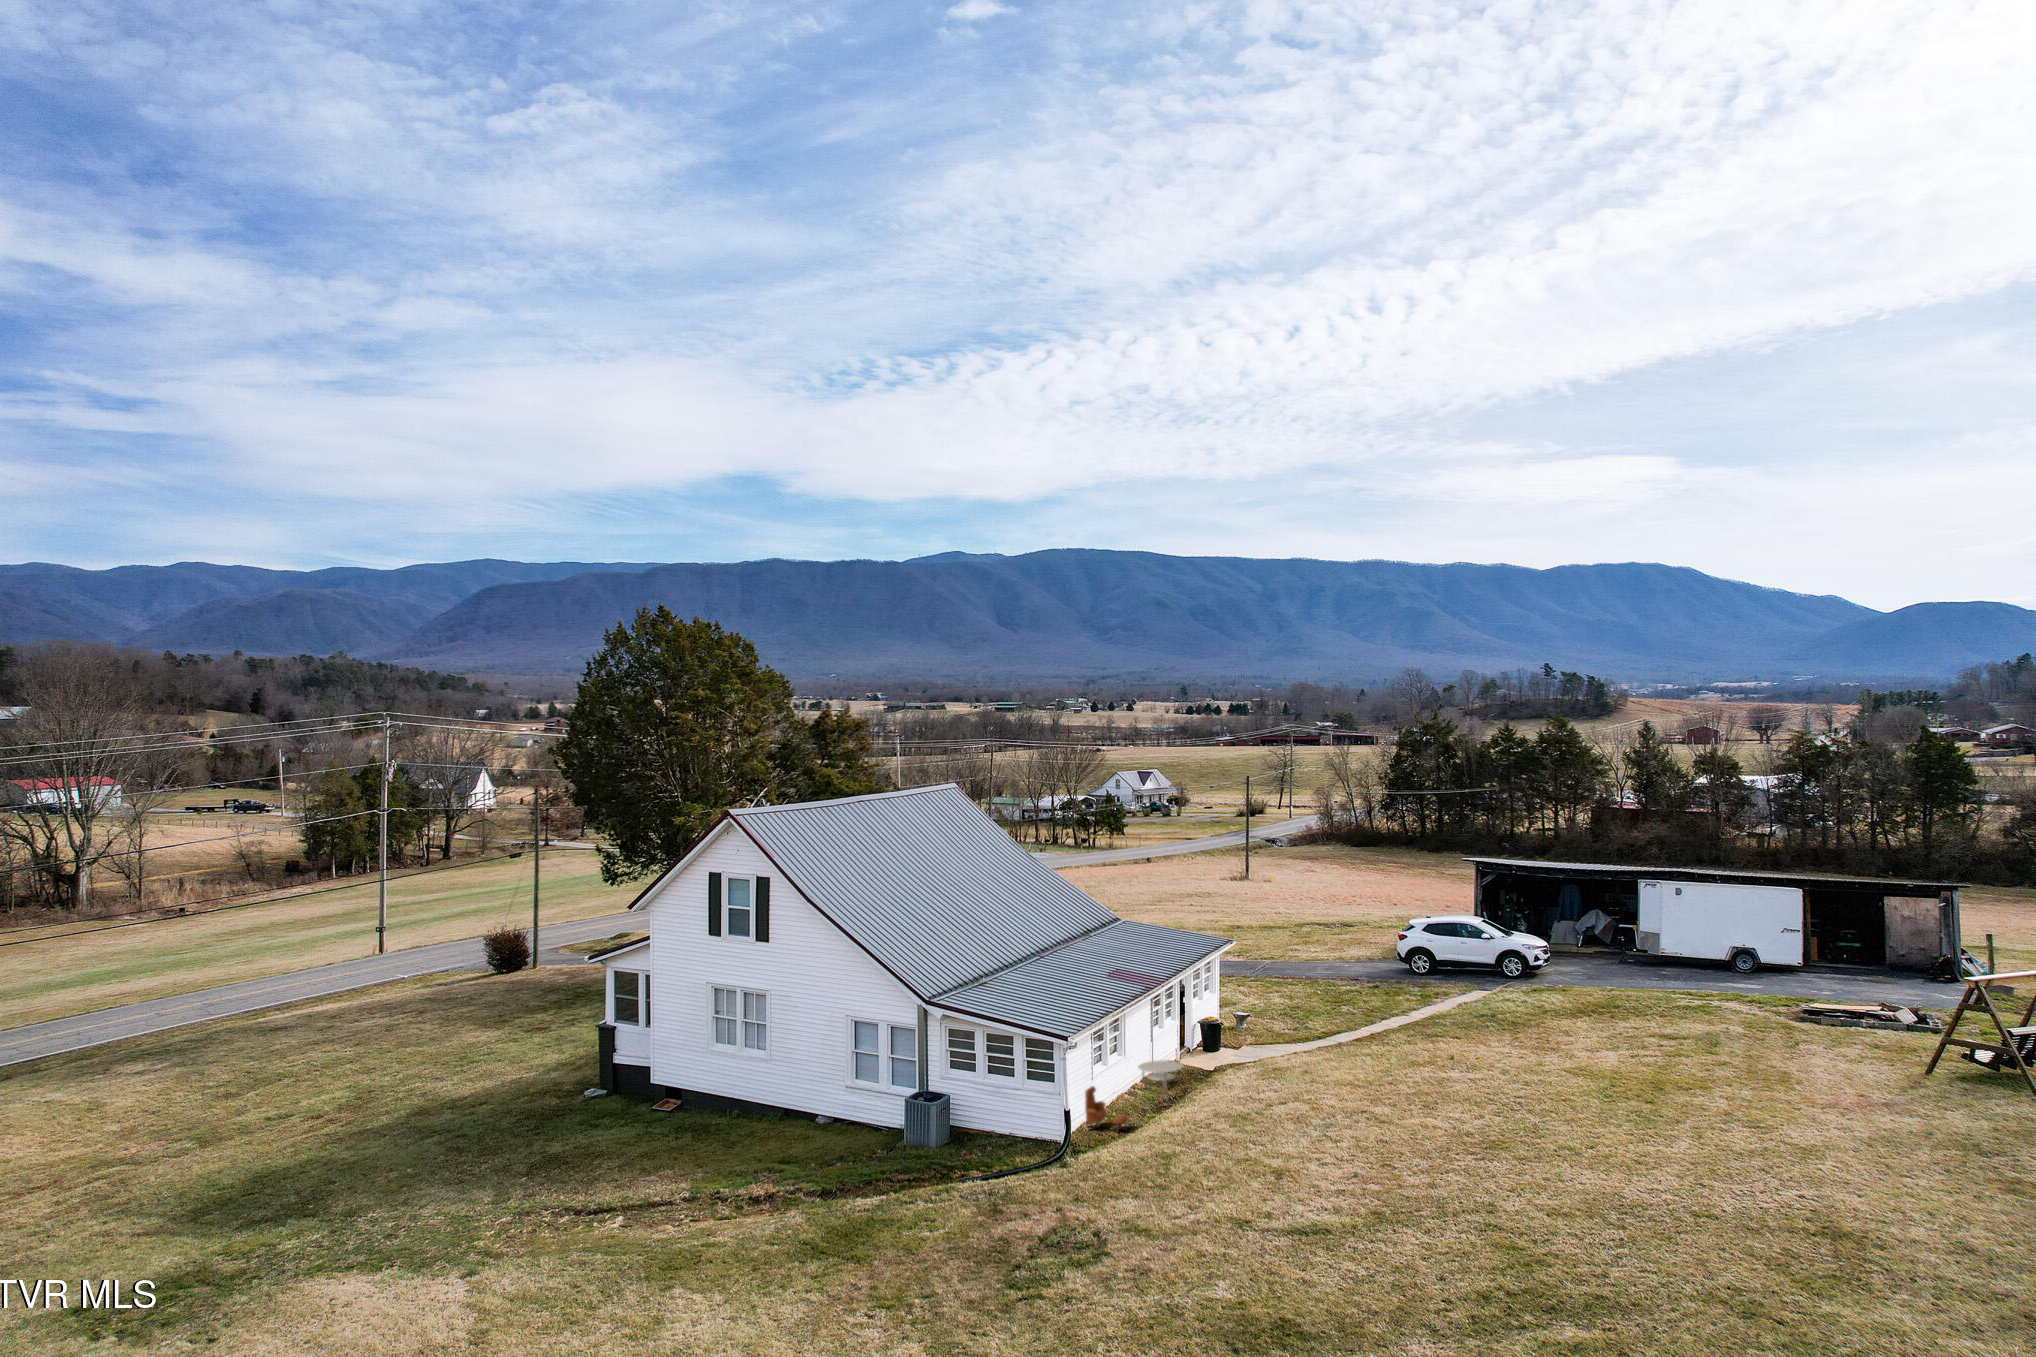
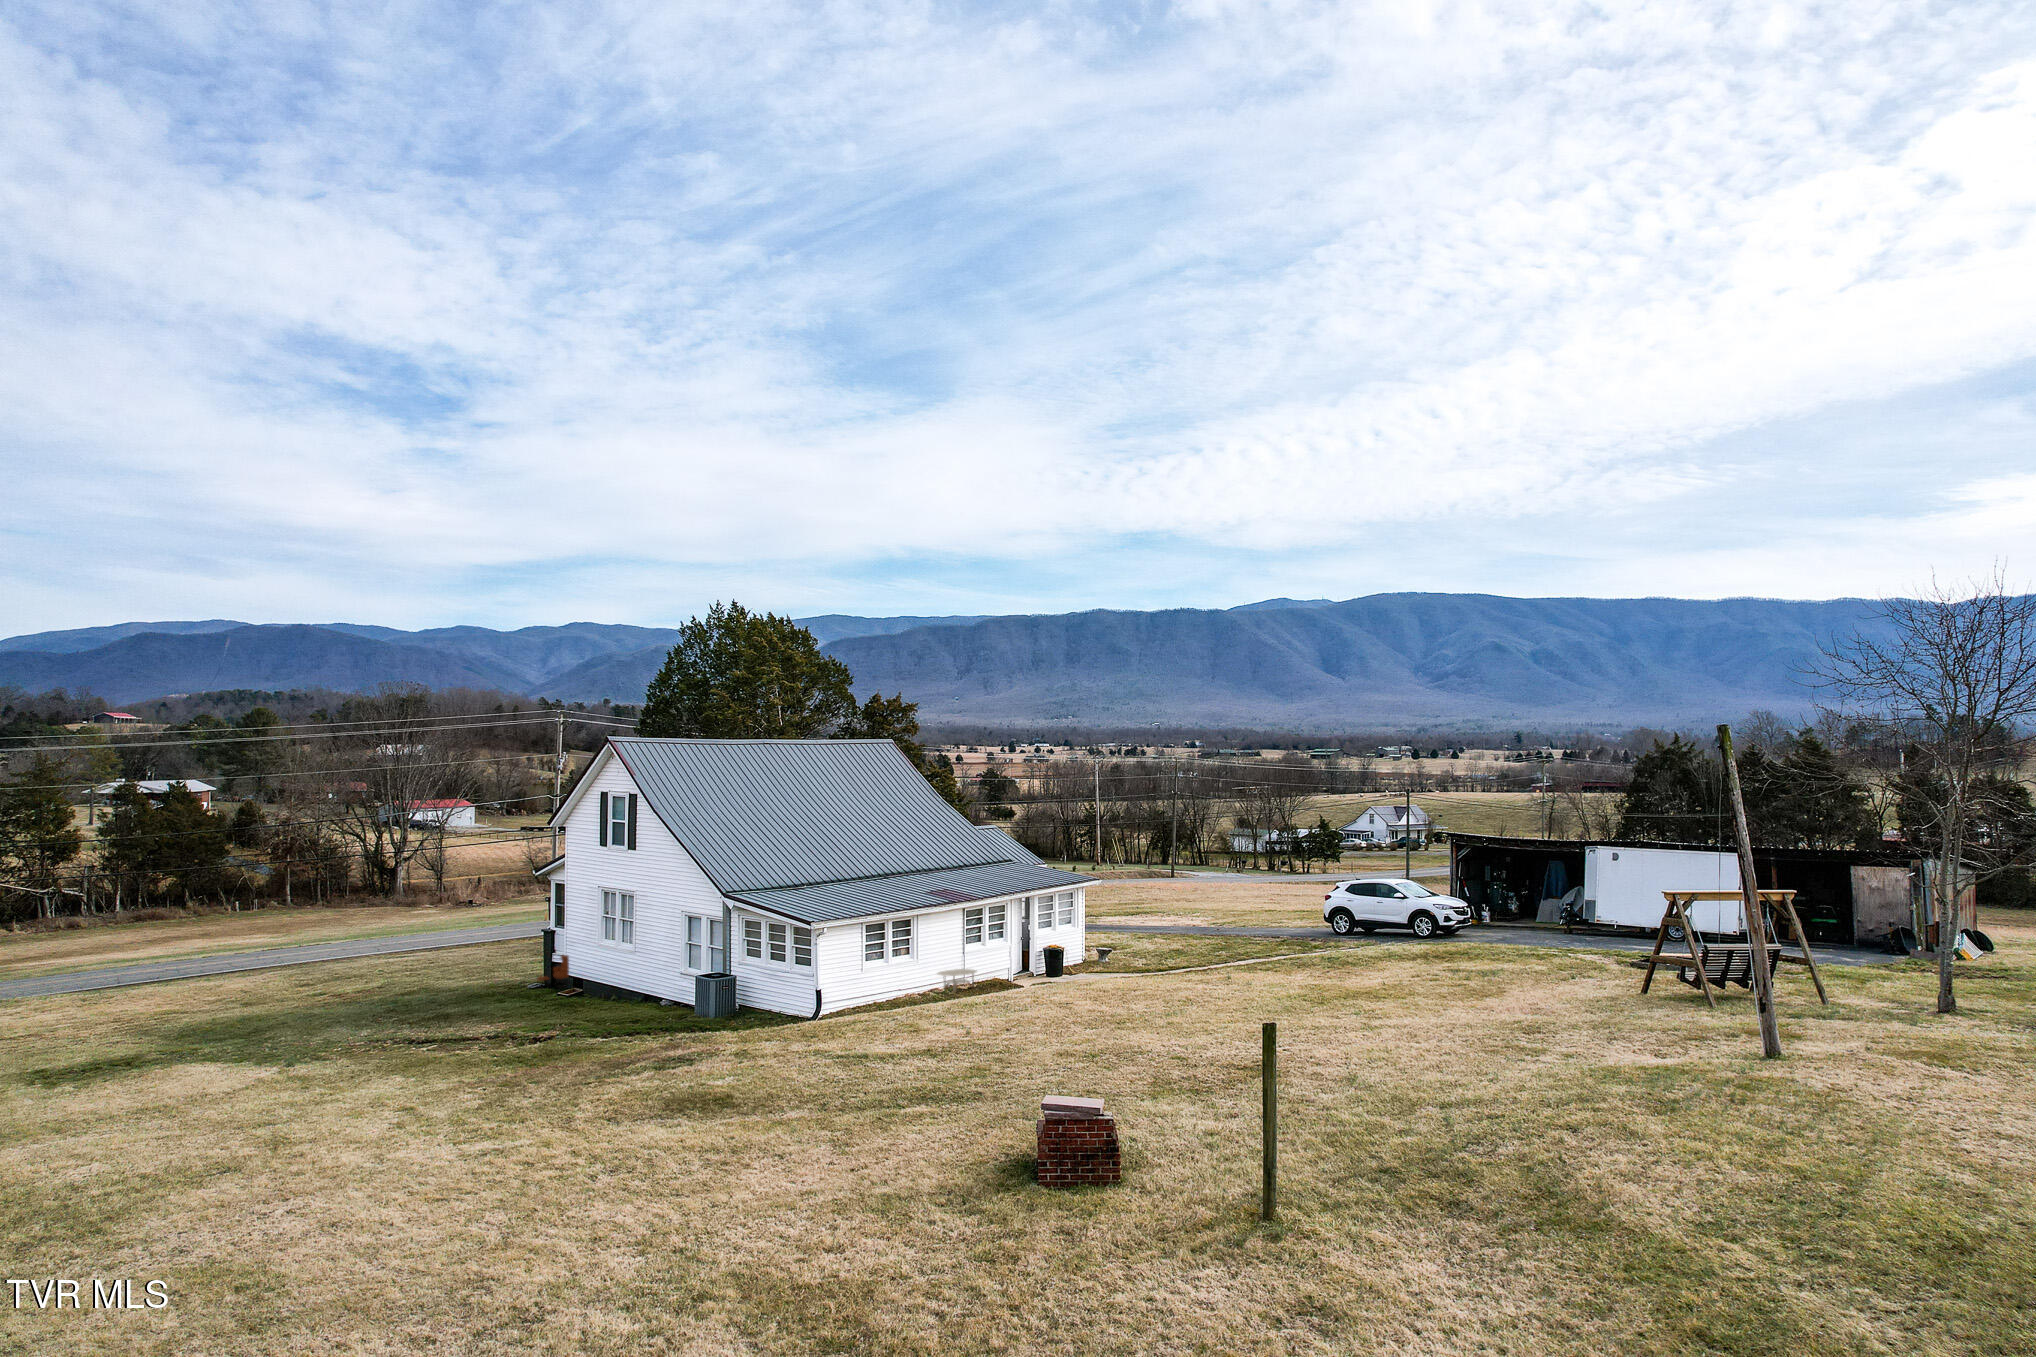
lounge chair: present [1085,1086,1128,1133] -> present [537,955,569,986]

